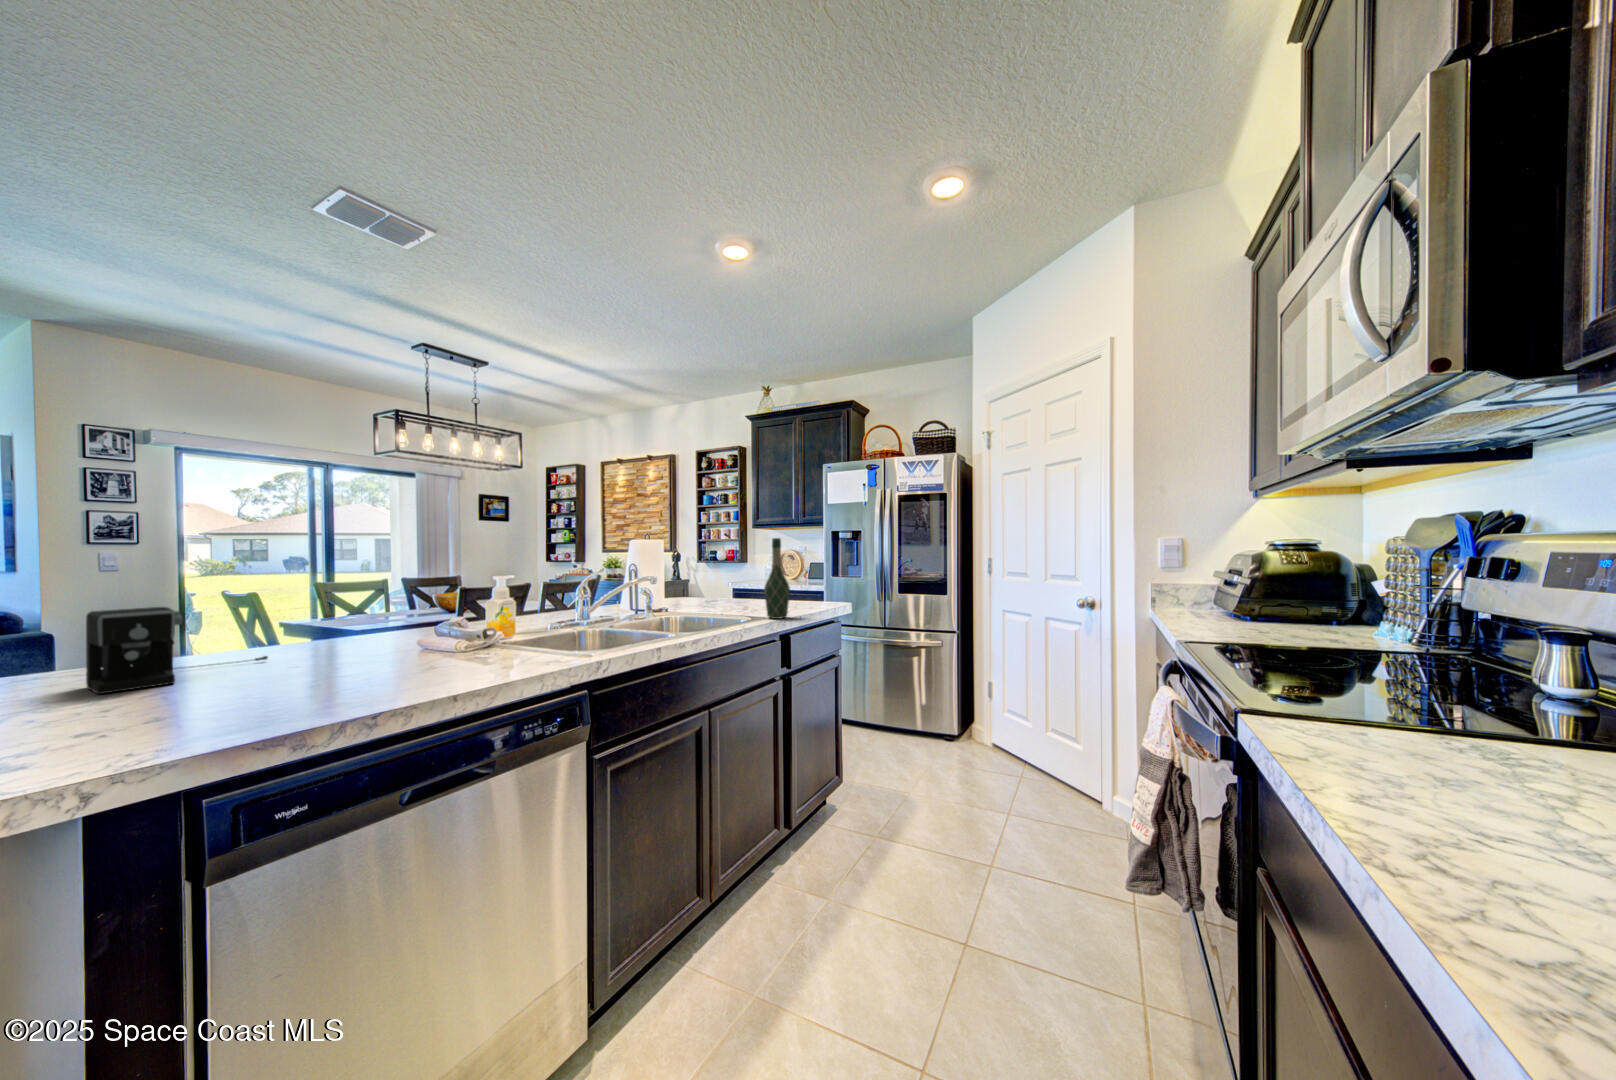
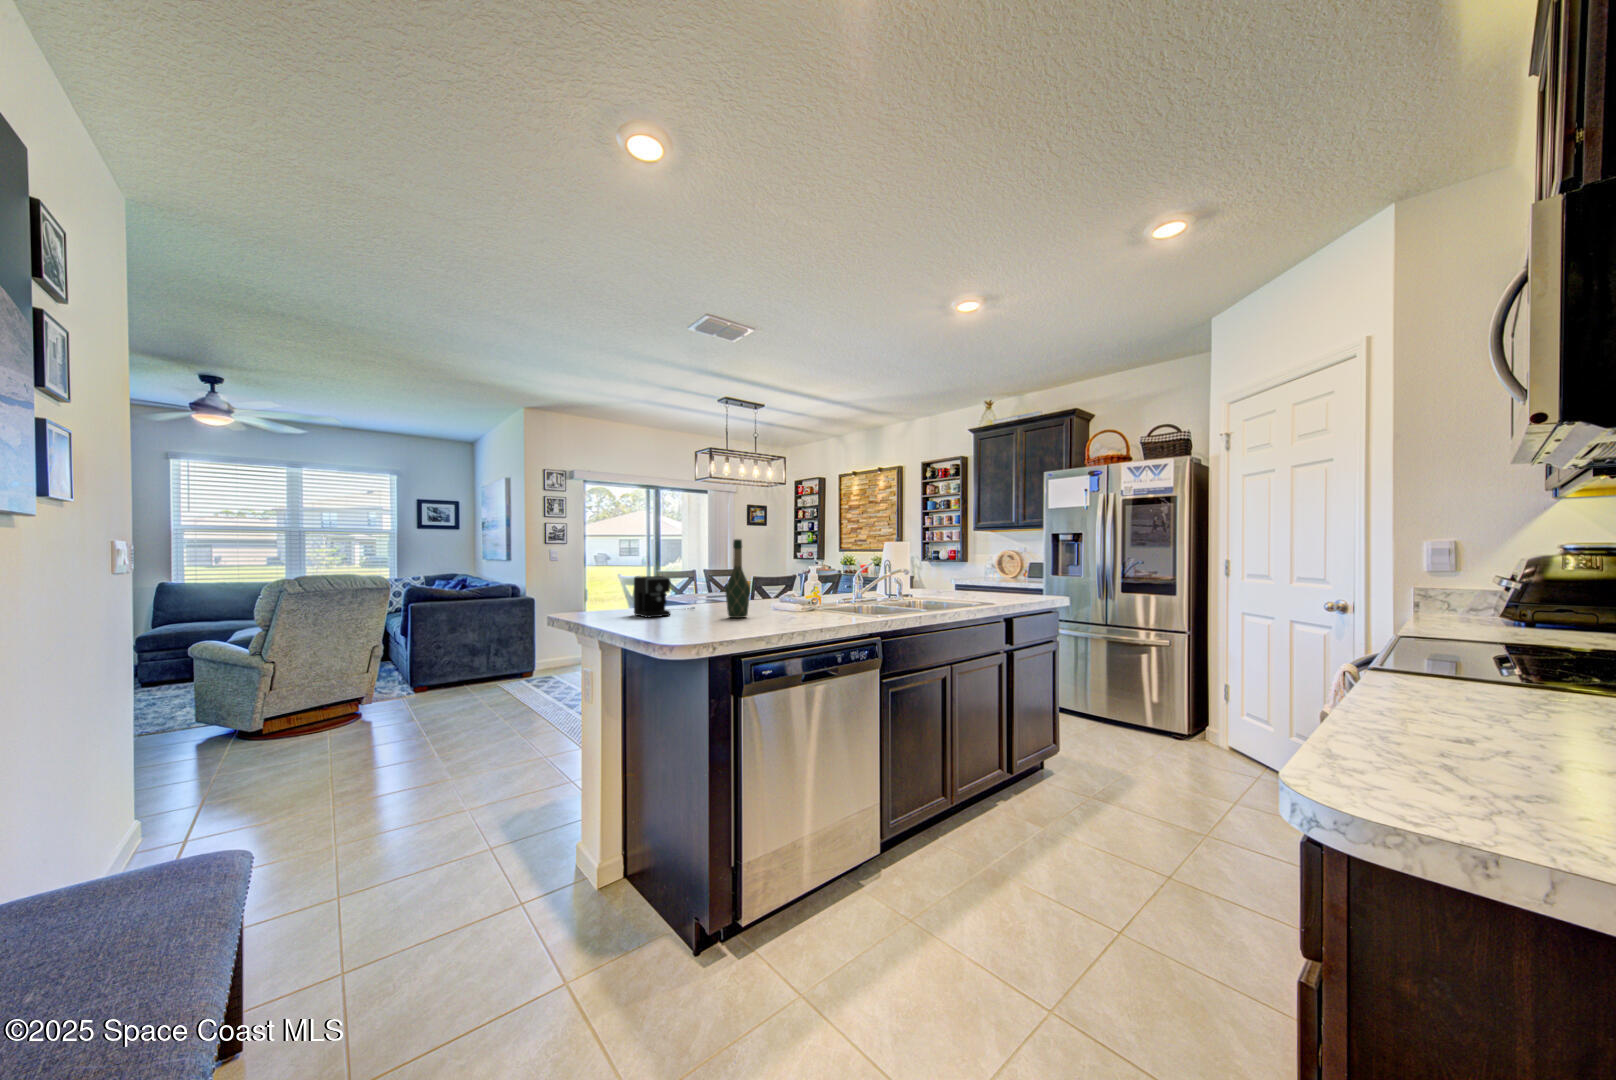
wine bottle: present [764,538,790,619] -> present [725,539,750,618]

